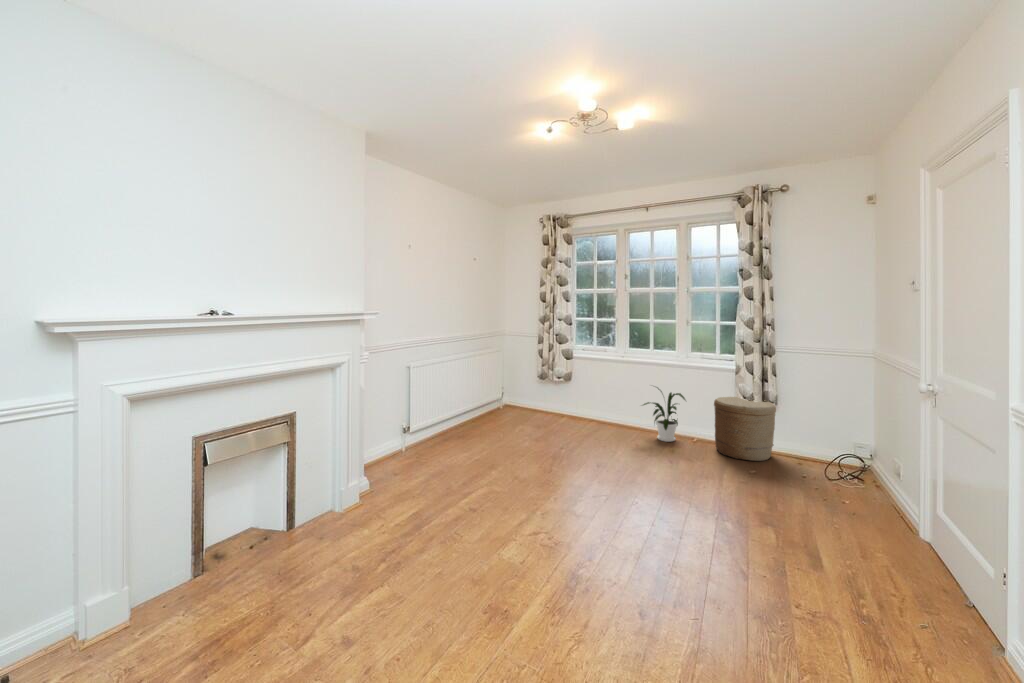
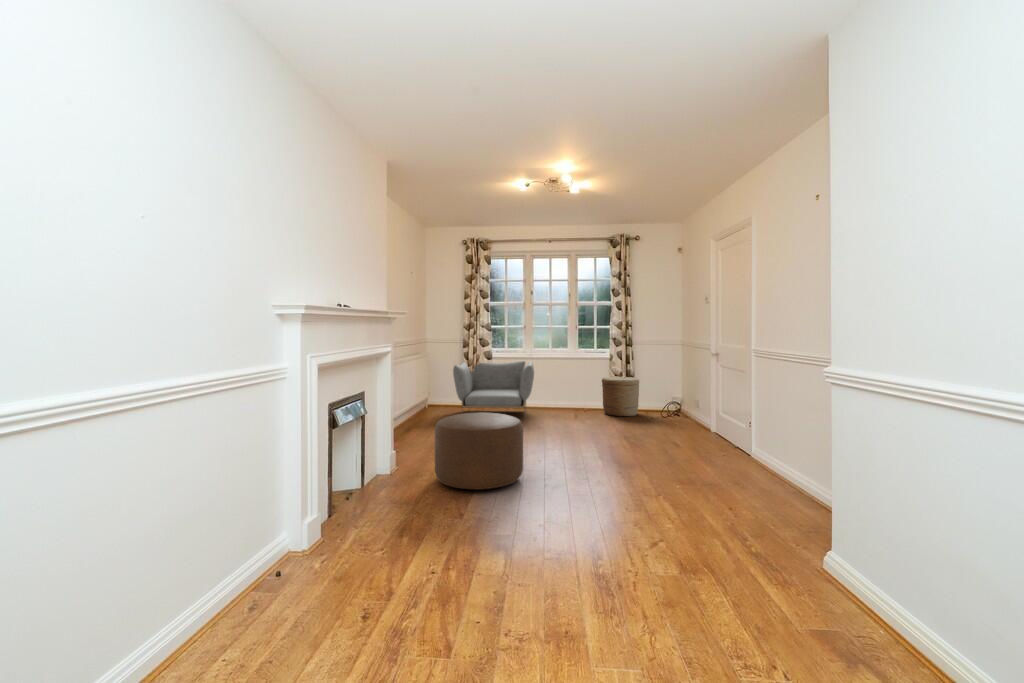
armchair: none [510,362,619,445] -> present [453,361,534,413]
house plant: present [643,388,685,442] -> none [554,373,584,413]
ottoman: none [316,461,459,609] -> present [435,412,523,489]

